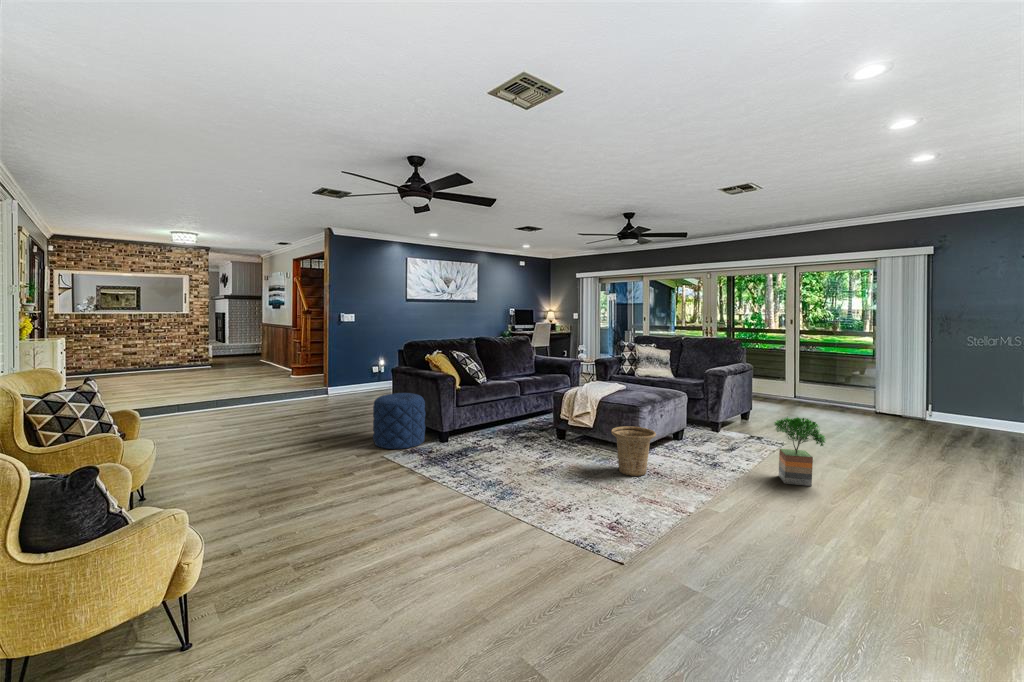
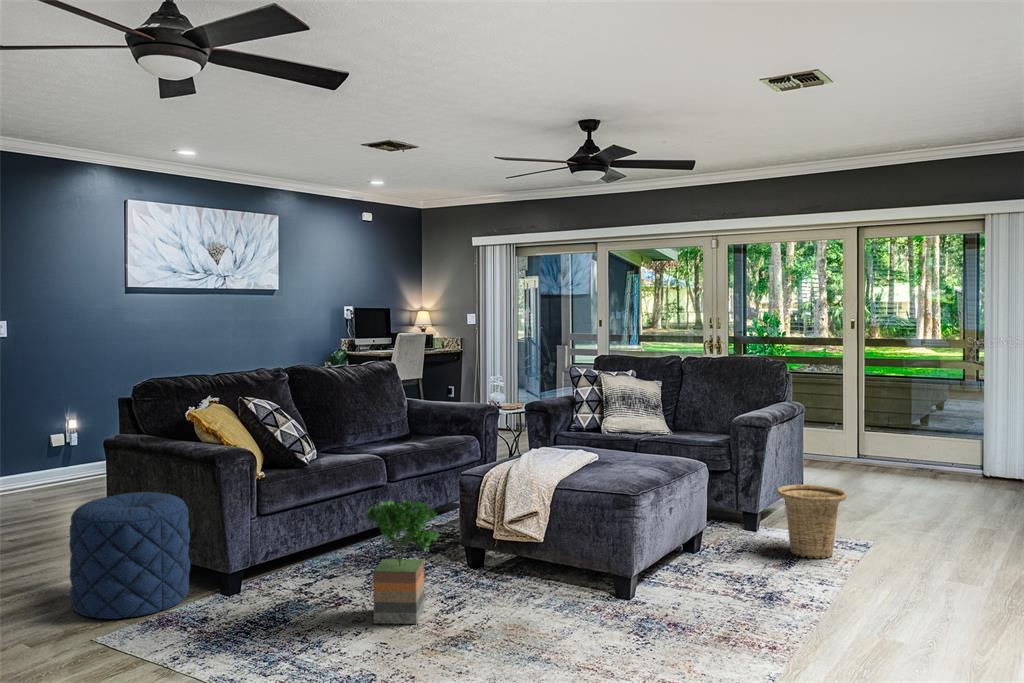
potted tree: present [774,417,825,486] -> present [365,500,438,624]
basket: present [611,426,656,476] -> present [777,485,847,559]

